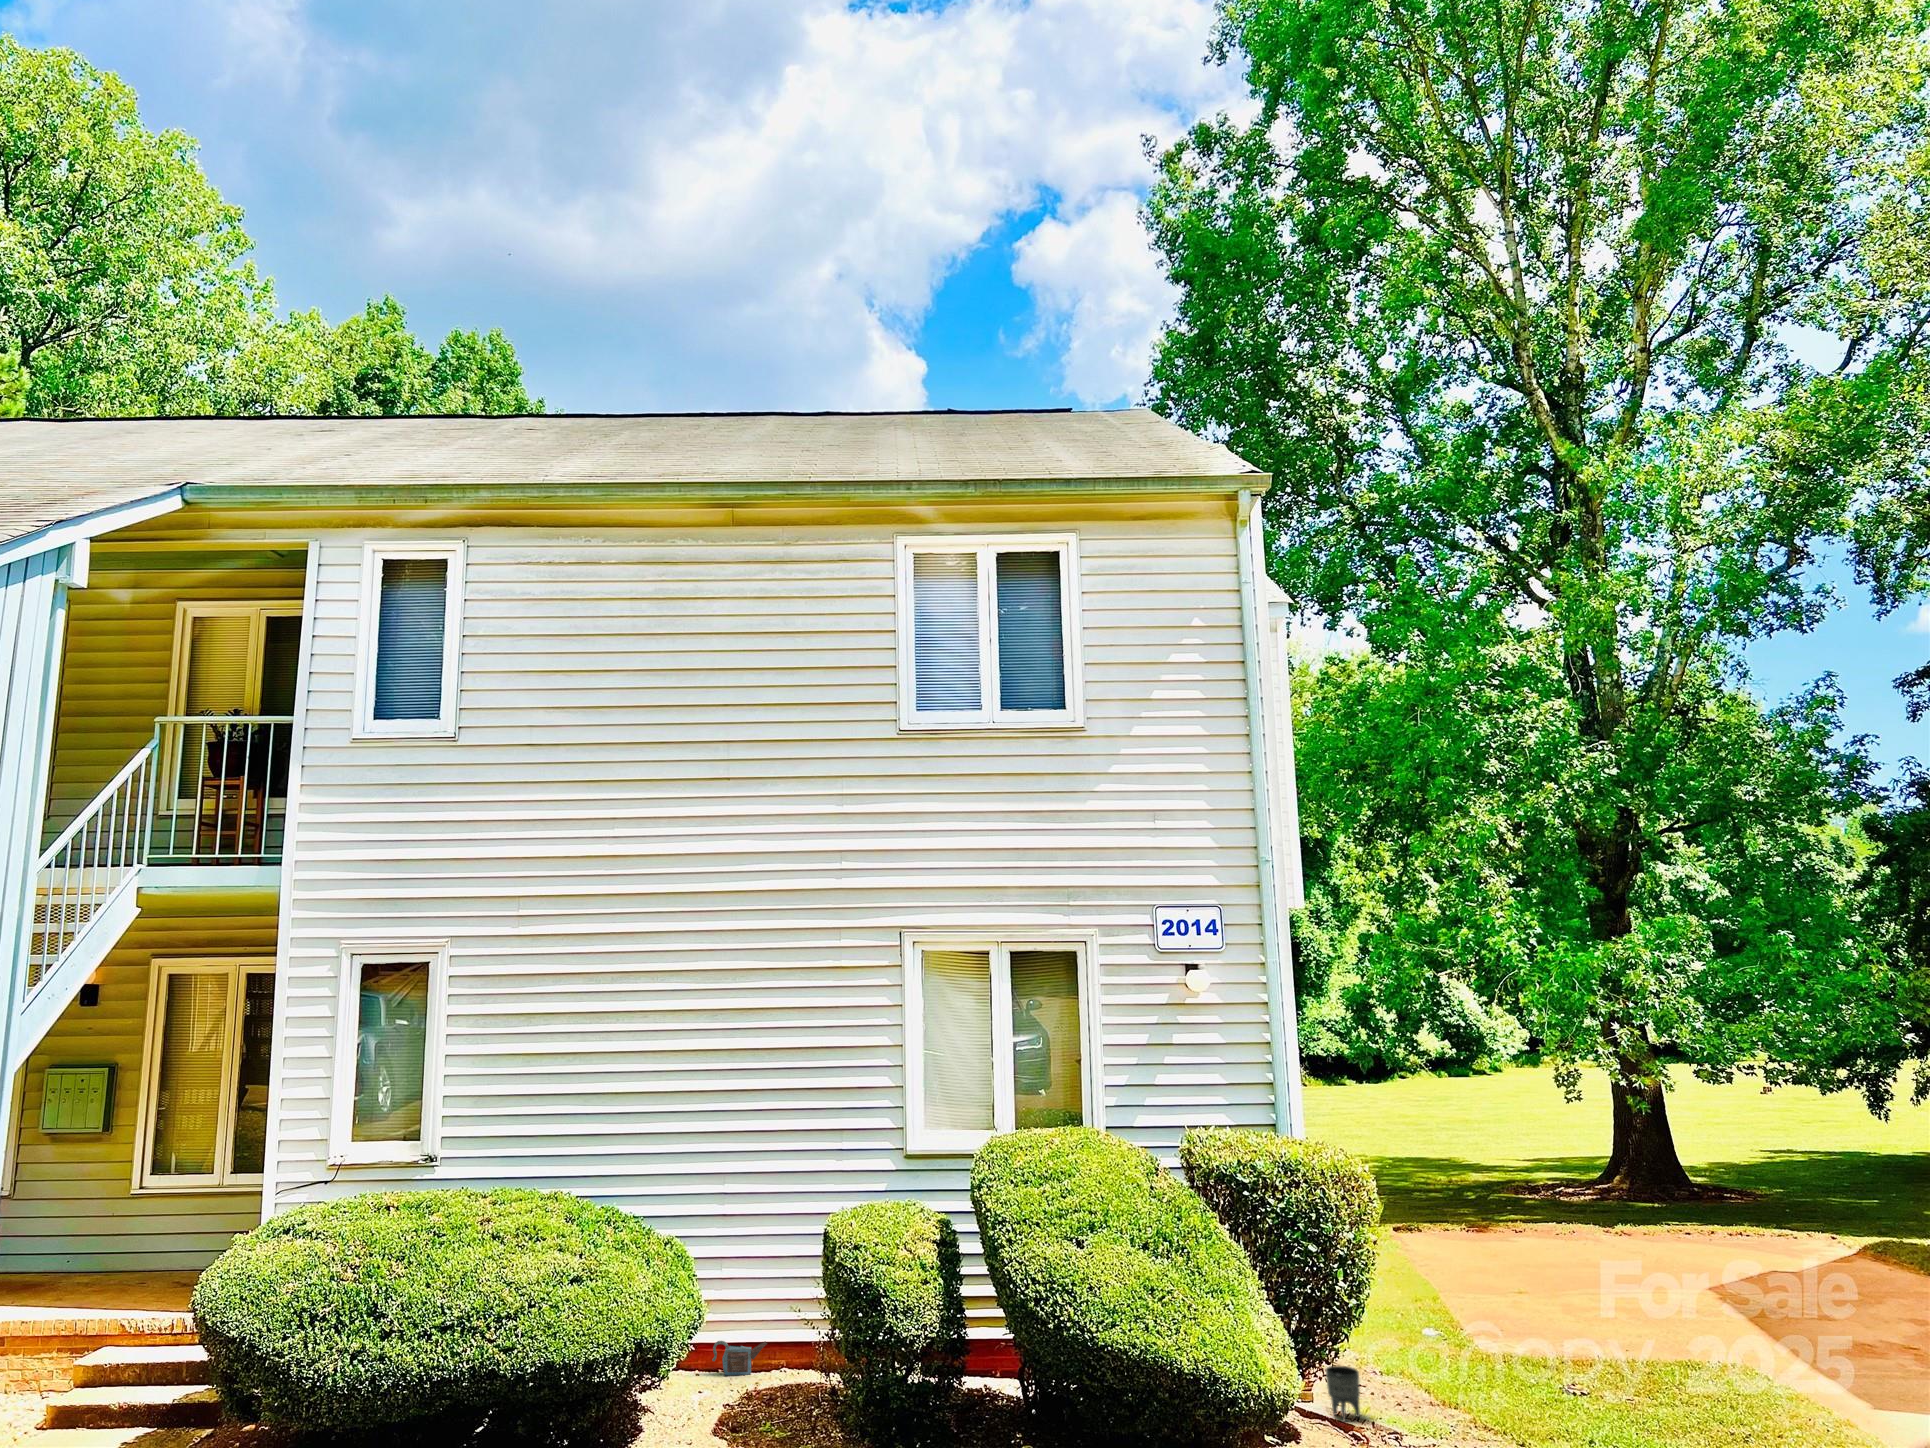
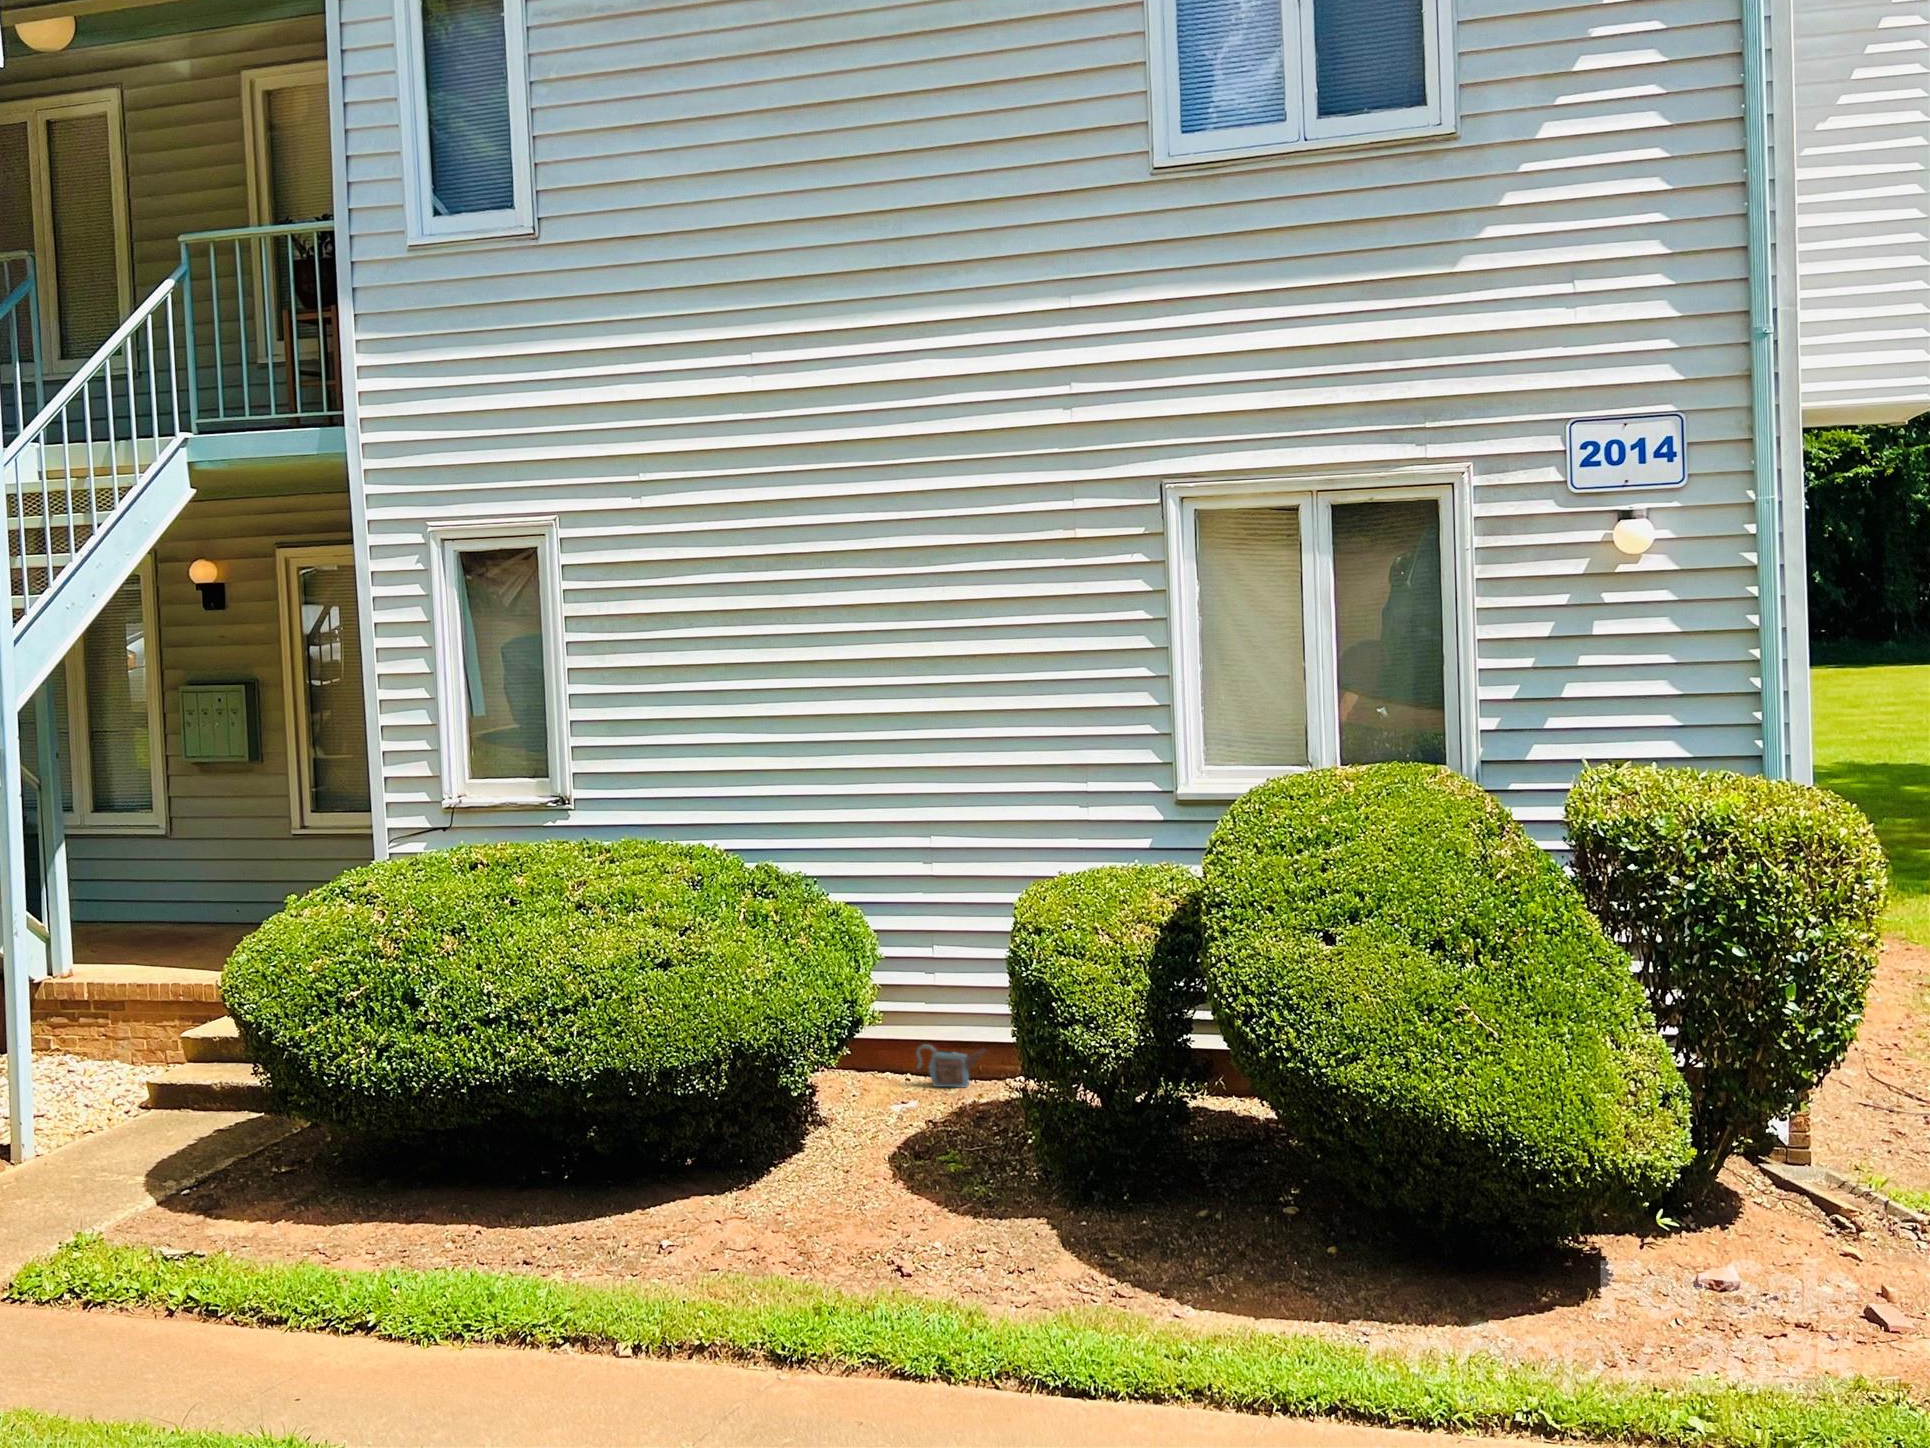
planter: present [1326,1366,1360,1422] -> none [1814,1123,1869,1203]

